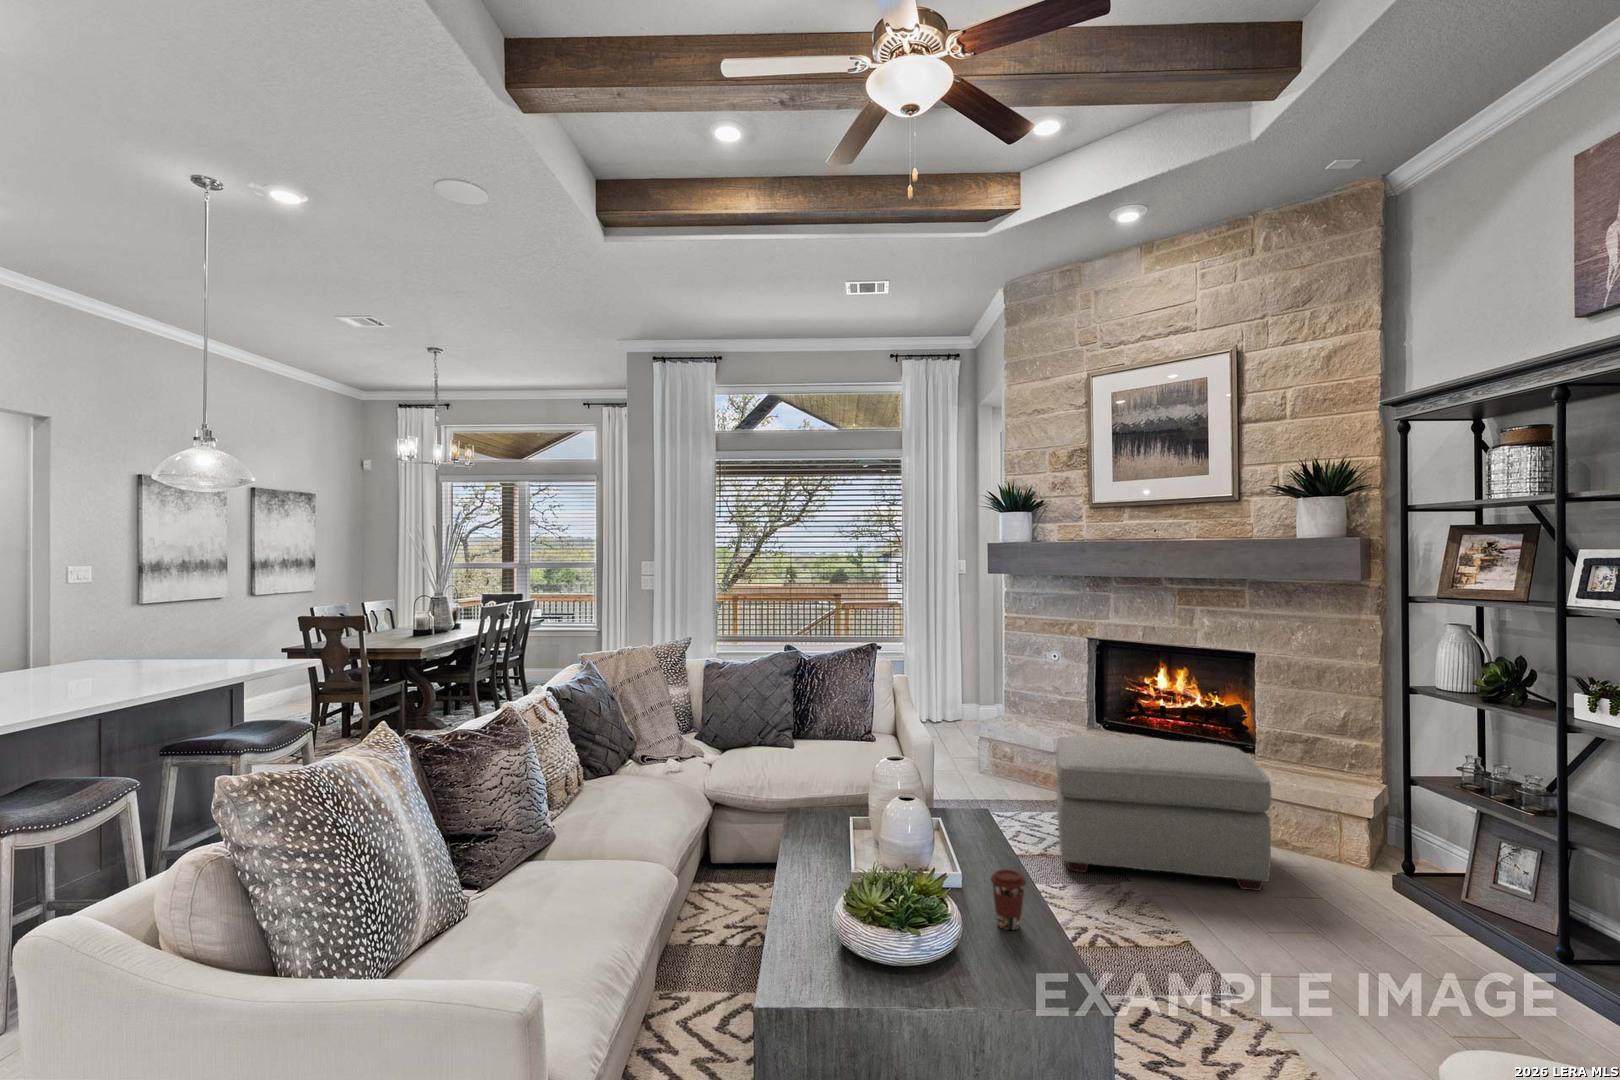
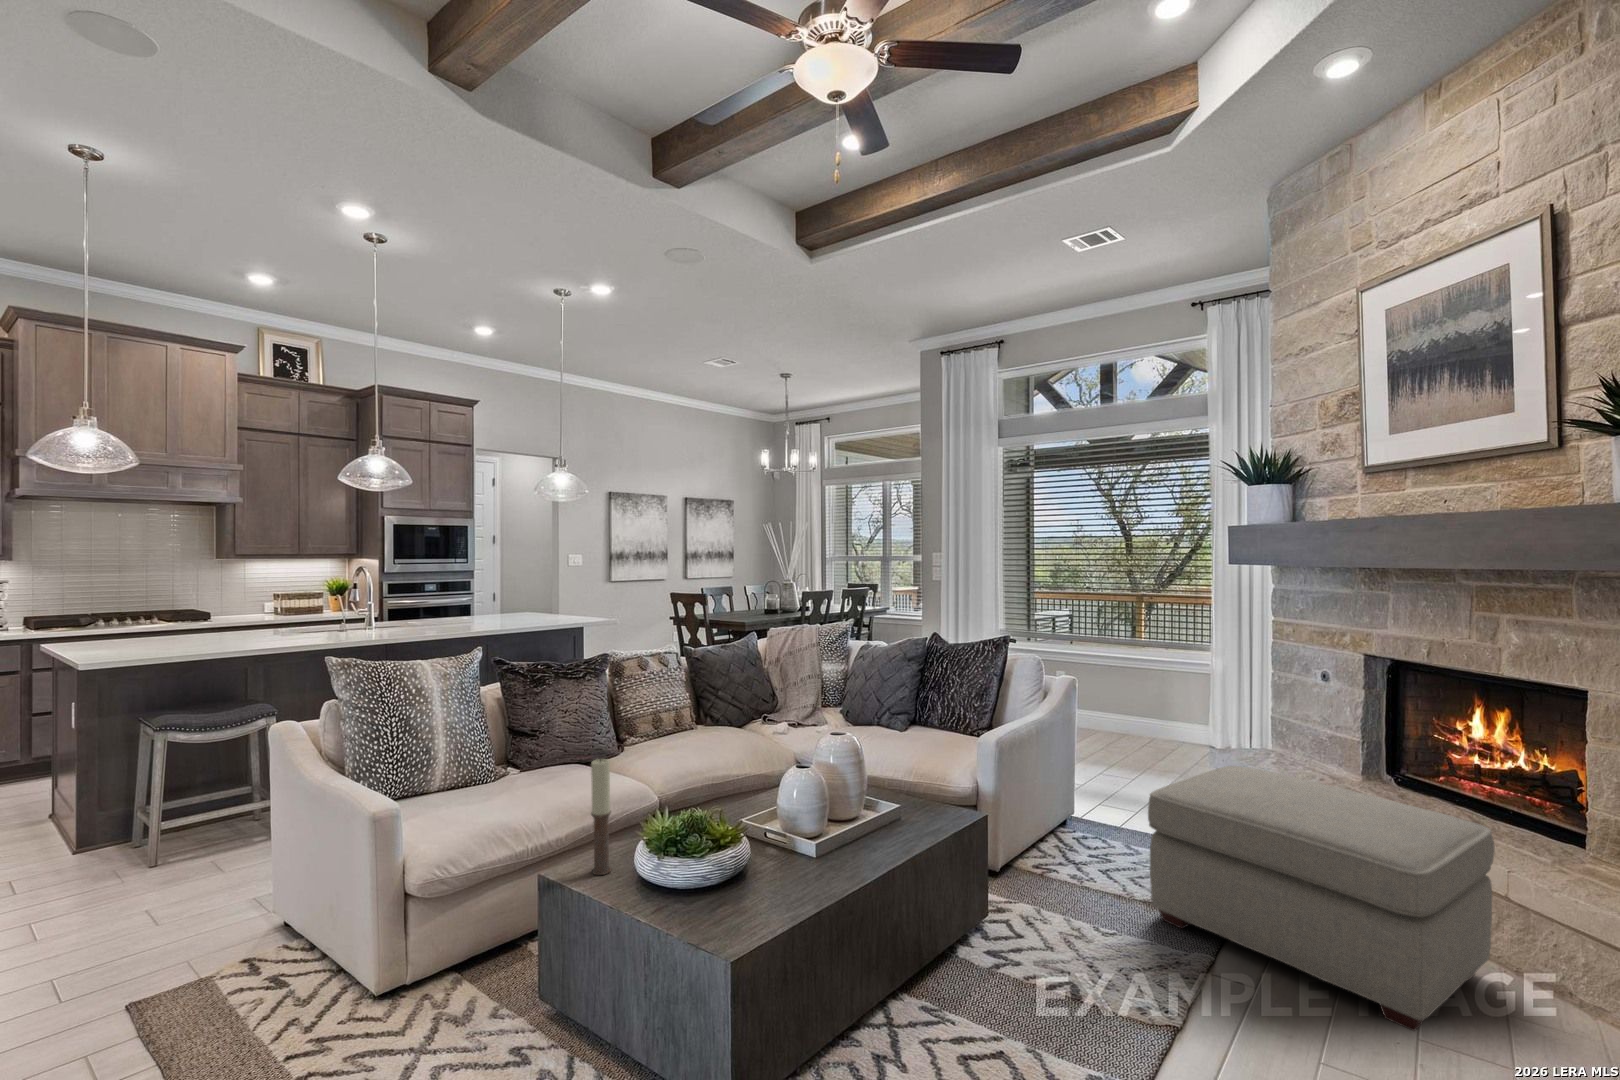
candle: none [804,828,827,976] -> present [591,759,611,875]
coffee cup: present [991,869,1026,930] -> none [765,842,799,901]

